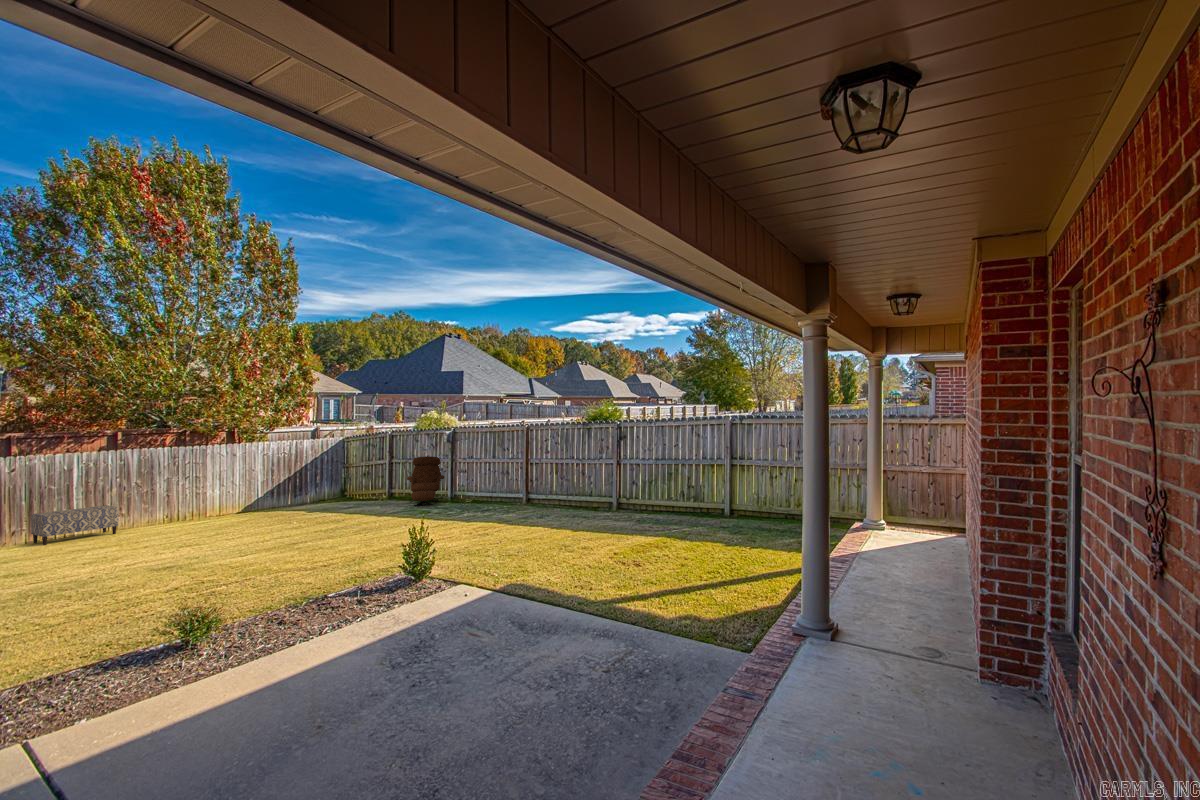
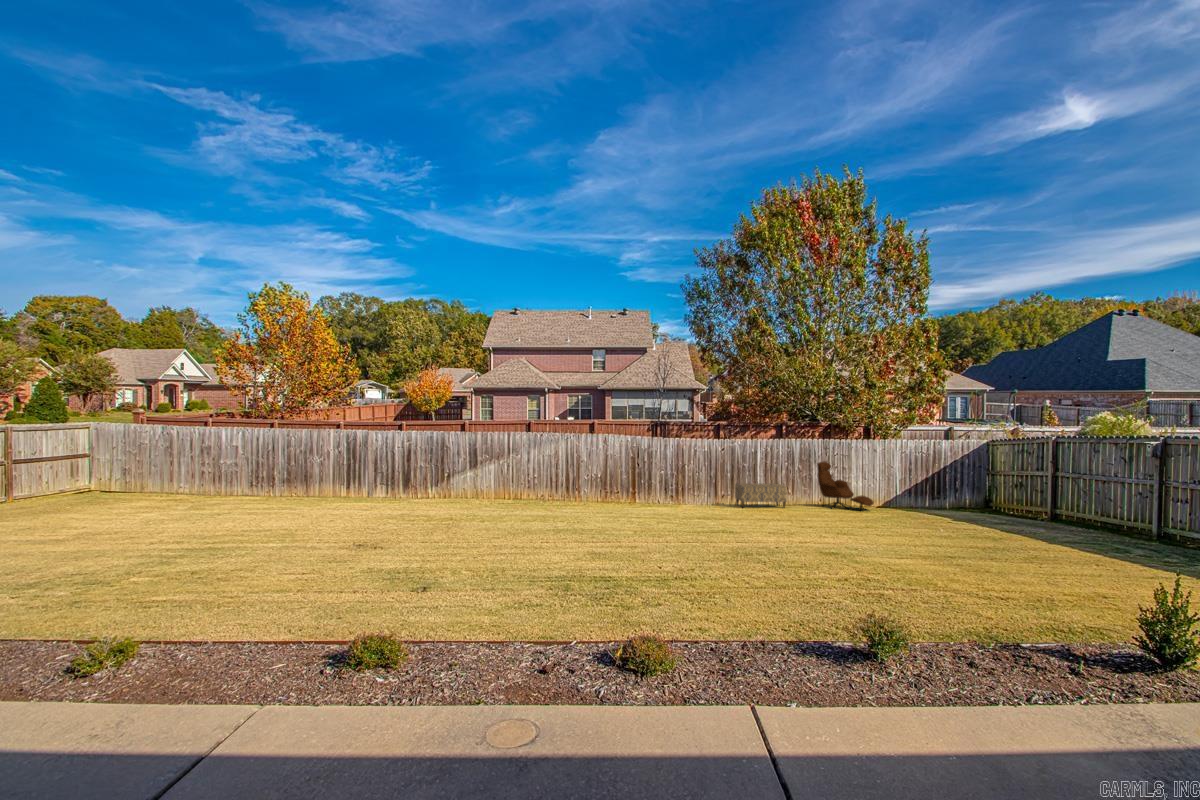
lounge chair: present [407,456,444,506] -> present [817,461,874,511]

